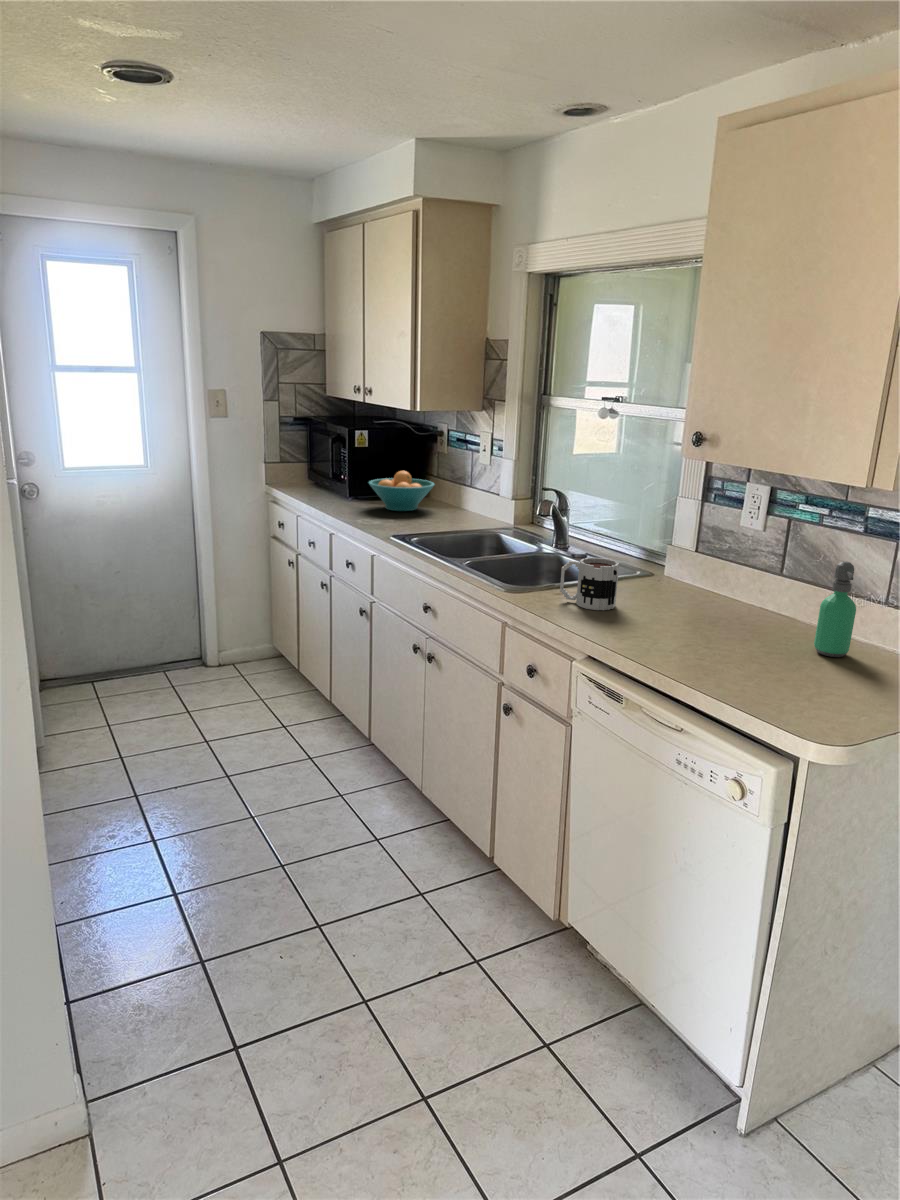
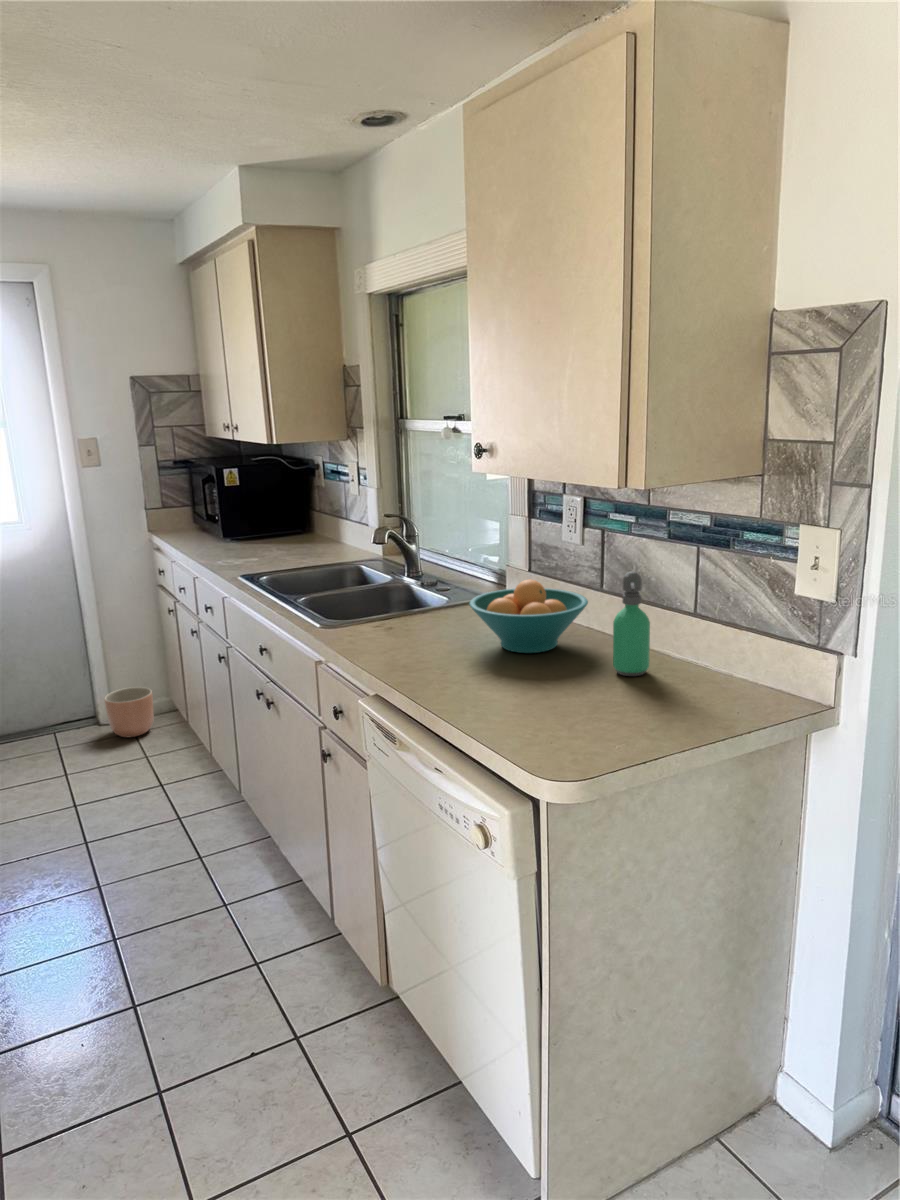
fruit bowl: present [369,471,434,511] -> present [469,579,588,653]
mug: present [560,558,619,610] -> none [370,586,430,642]
planter: none [217,631,261,677] -> present [105,687,154,737]

